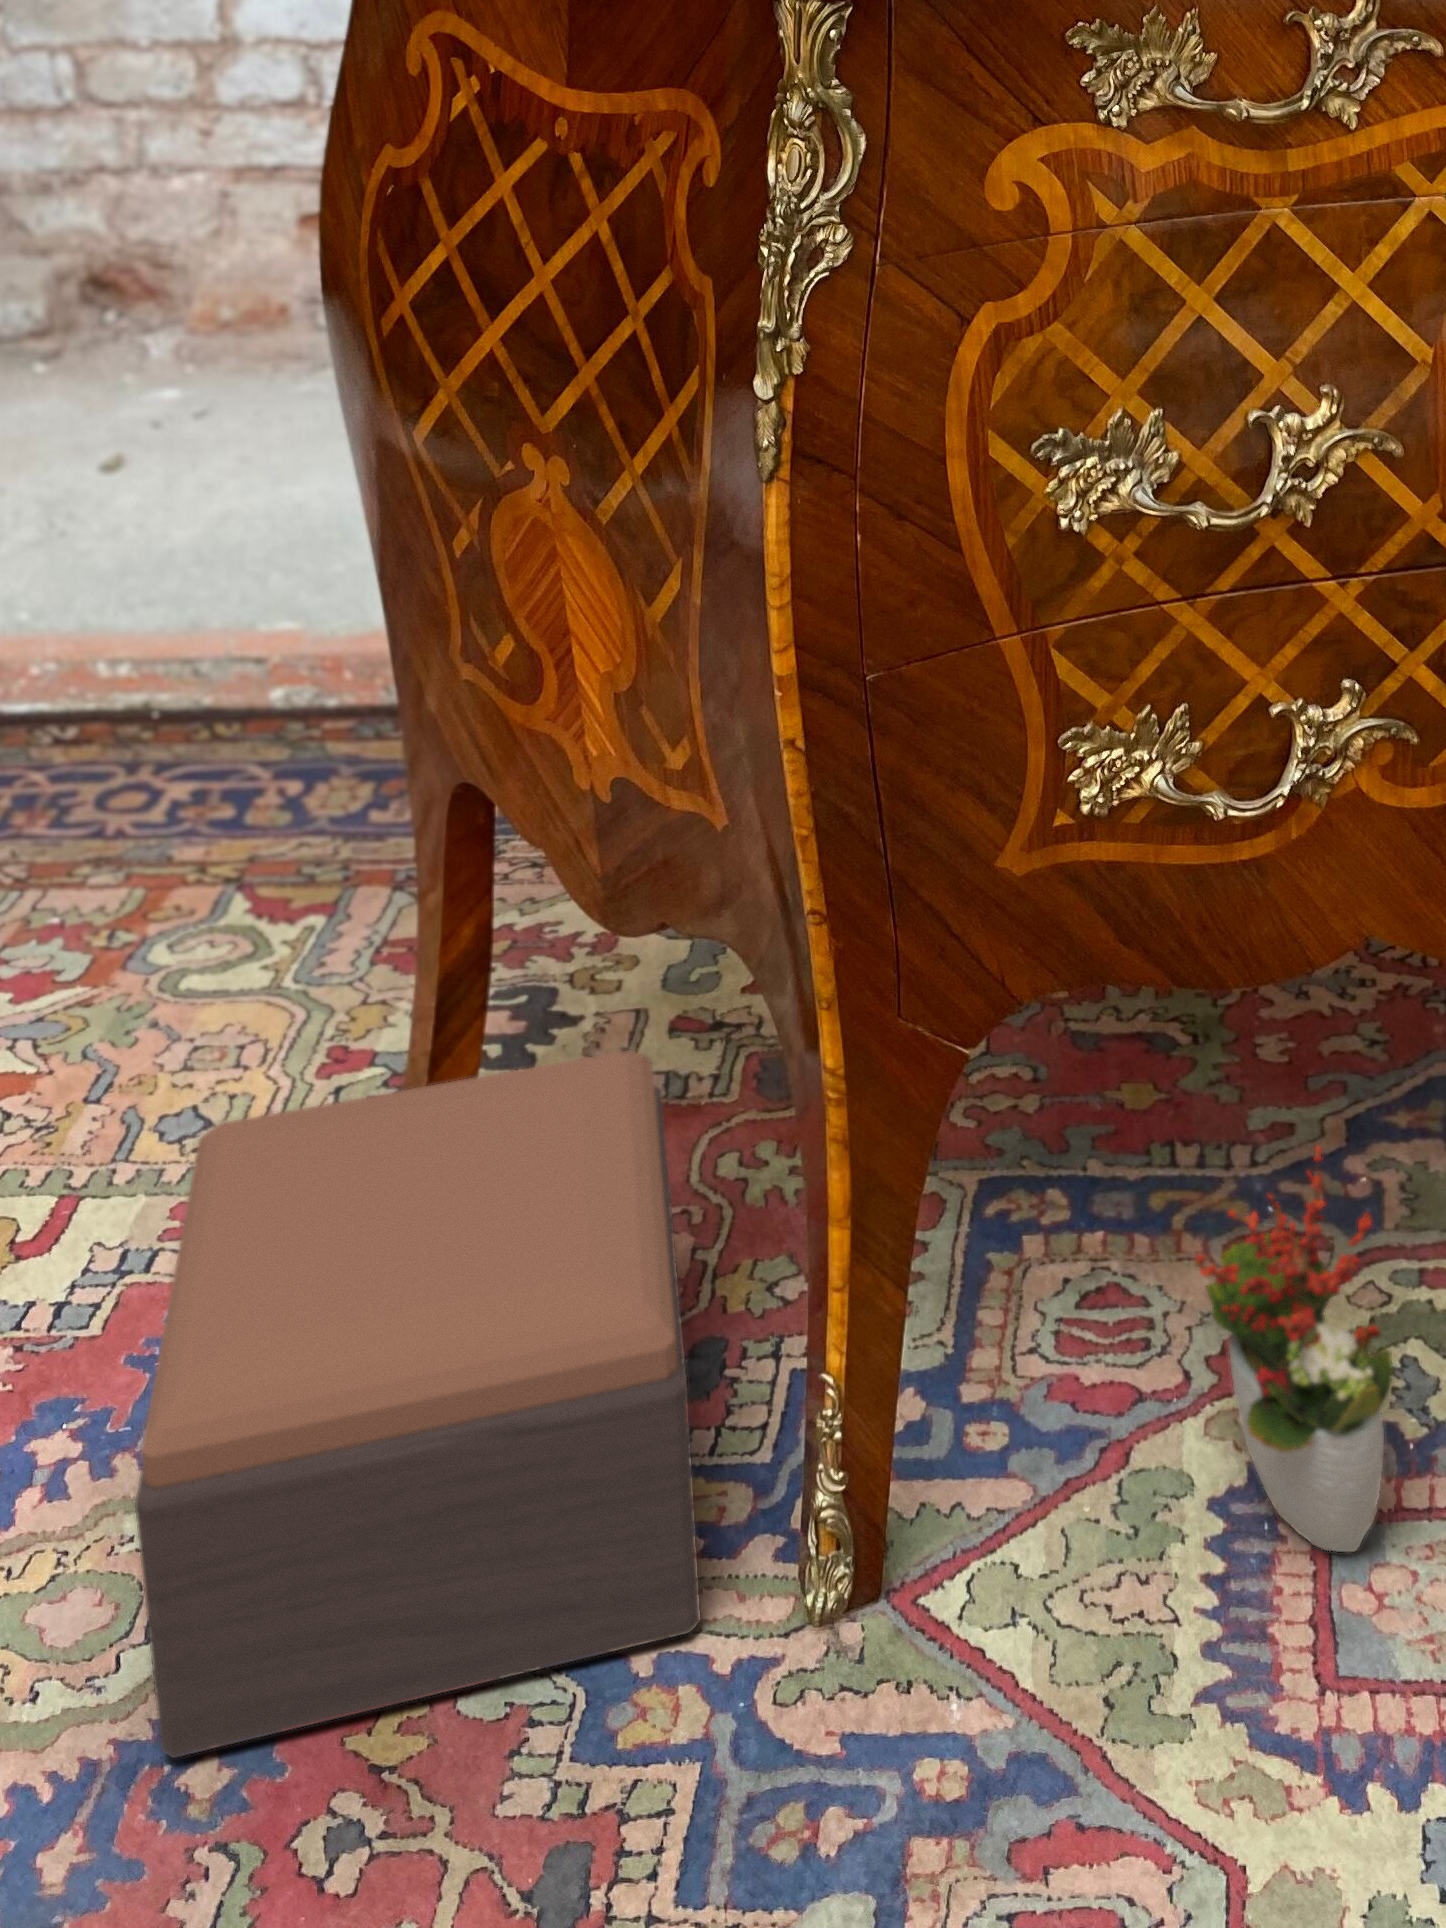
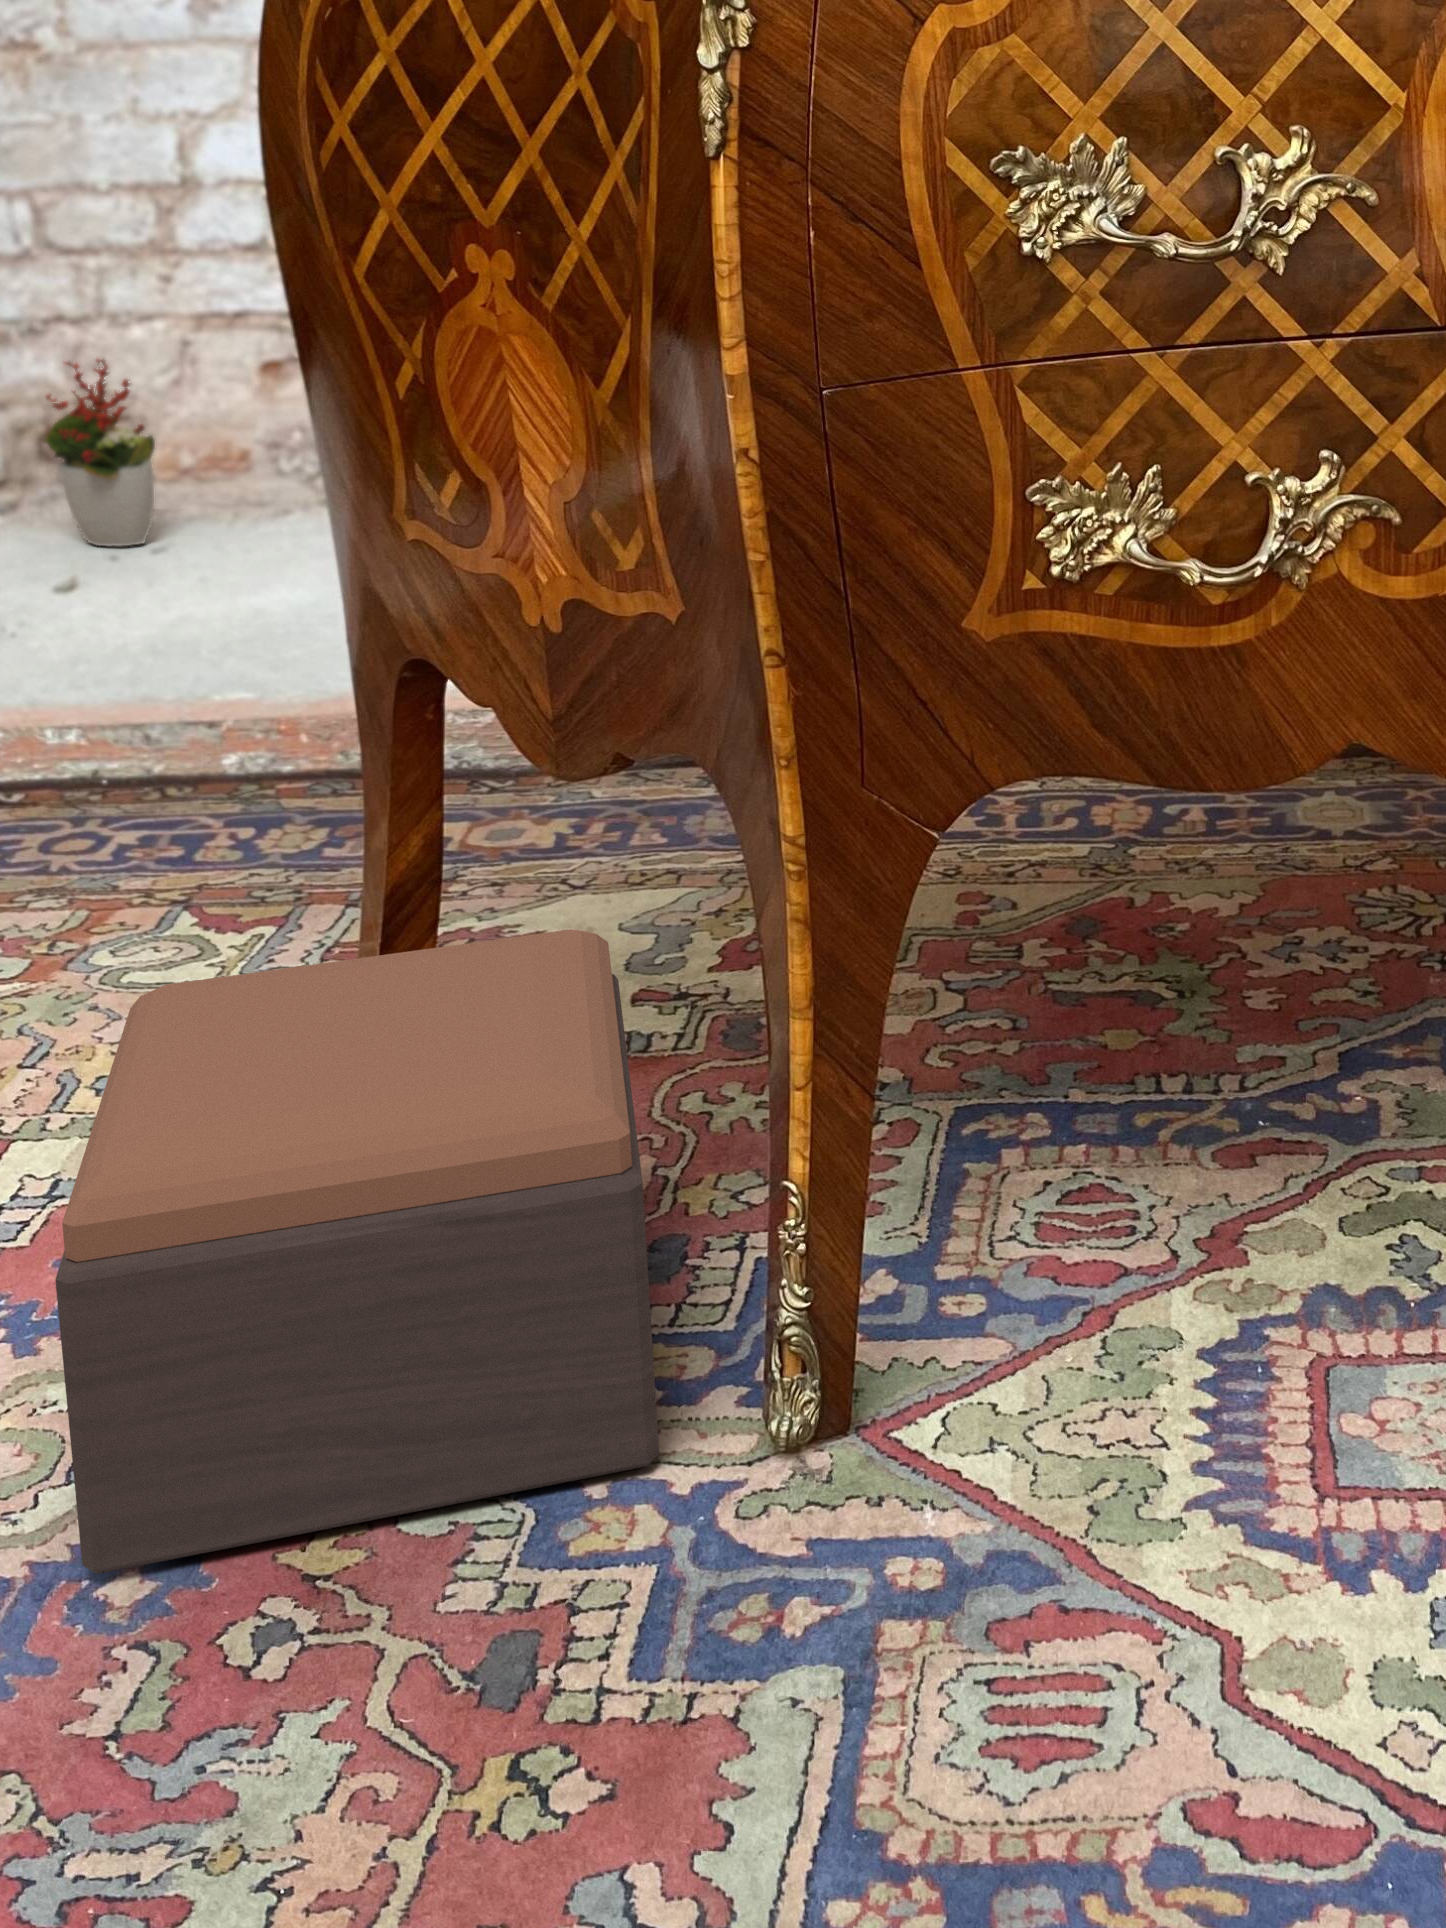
decorative plant: present [1194,1146,1393,1552] -> present [45,359,155,546]

